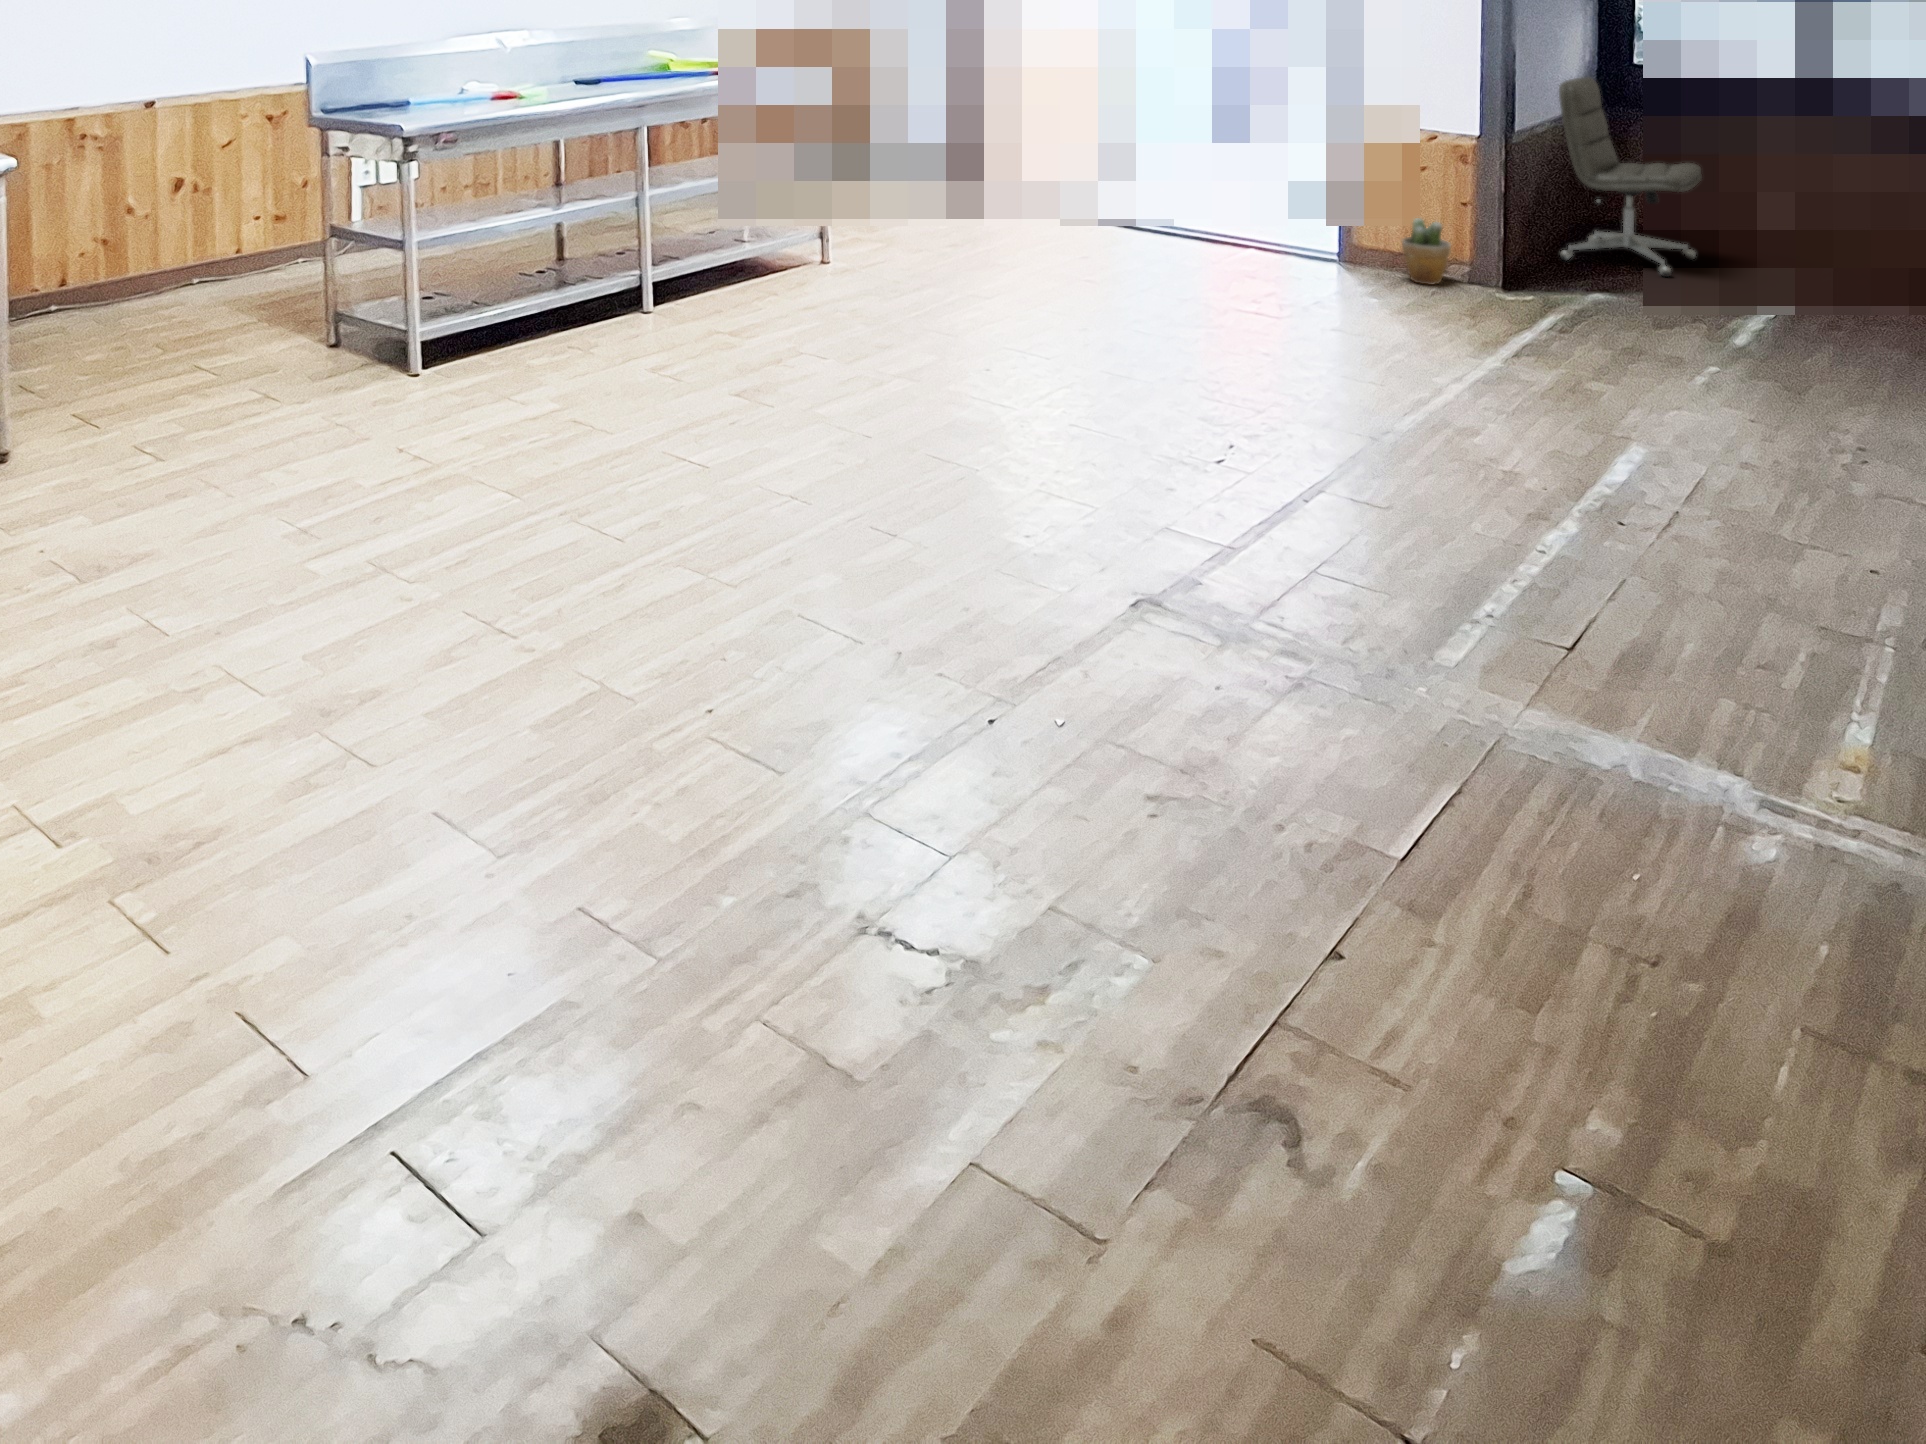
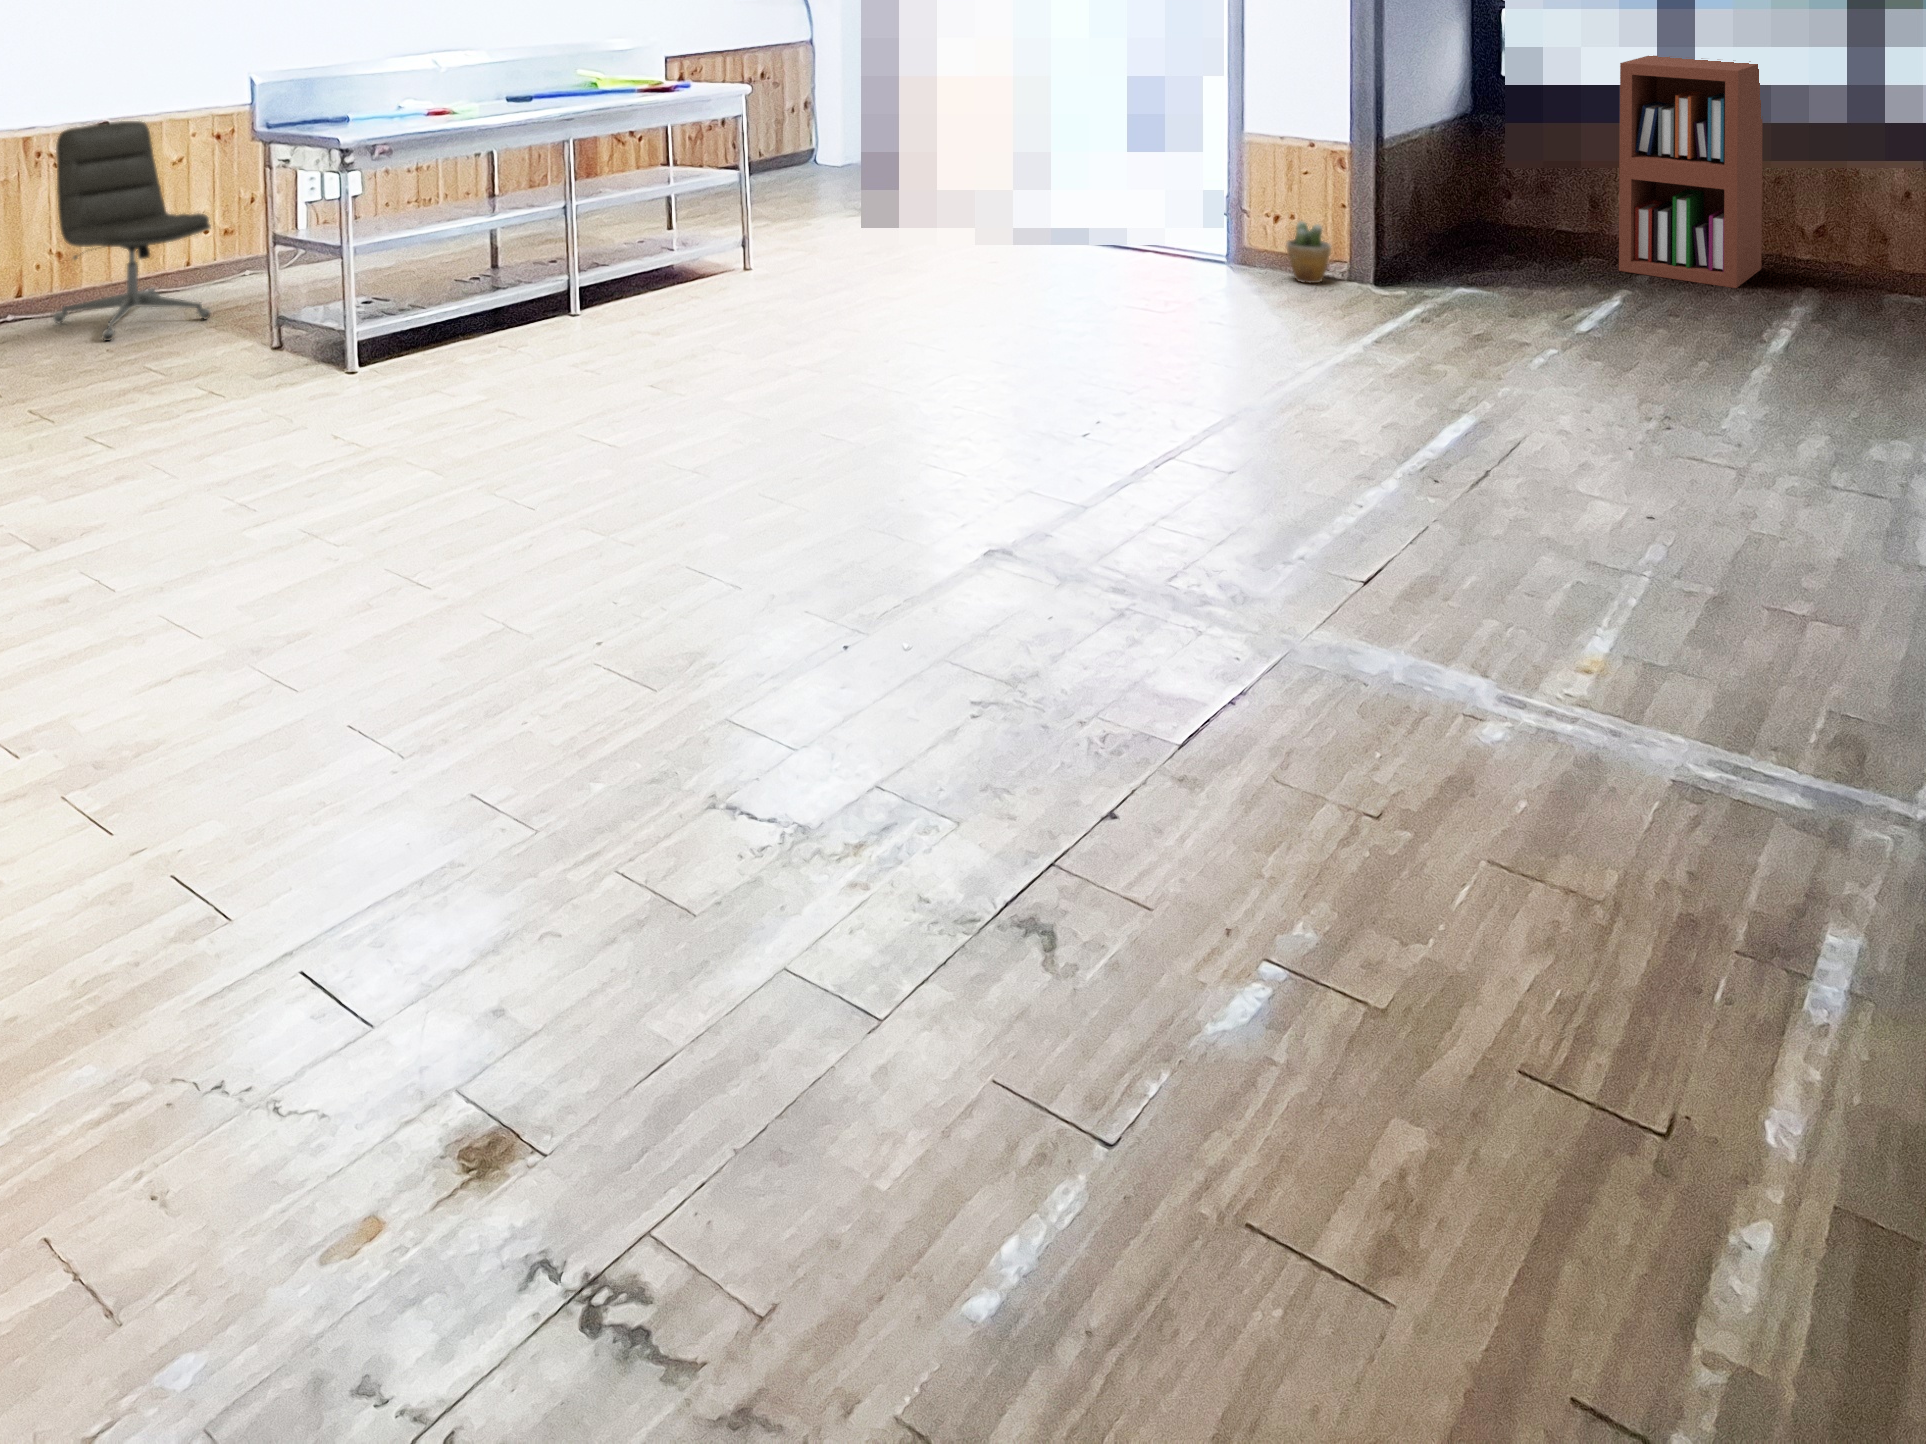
bookshelf: none [1761,42,1922,296] -> present [1619,56,1762,288]
chair: present [1559,77,1702,277] -> present [53,121,210,341]

